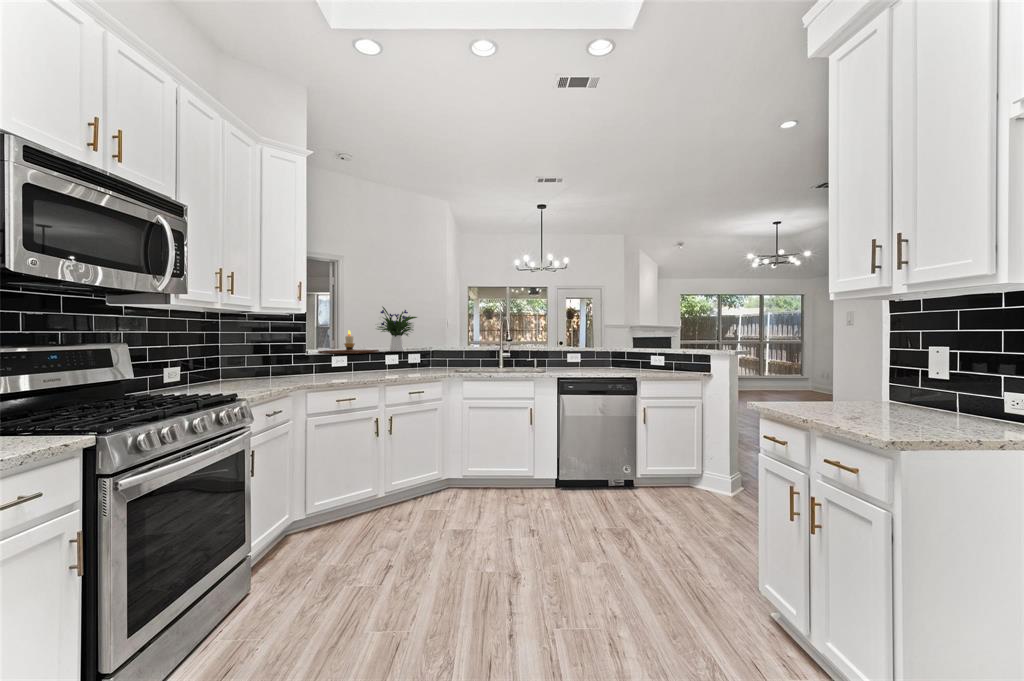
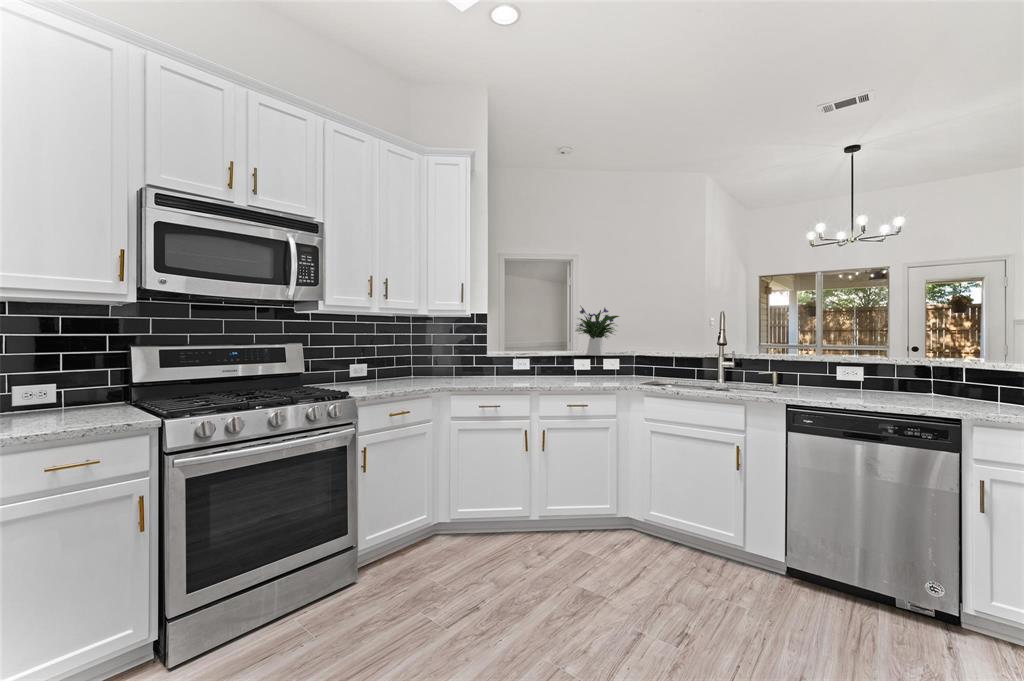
candle: present [318,330,379,354] -> none [503,332,563,357]

